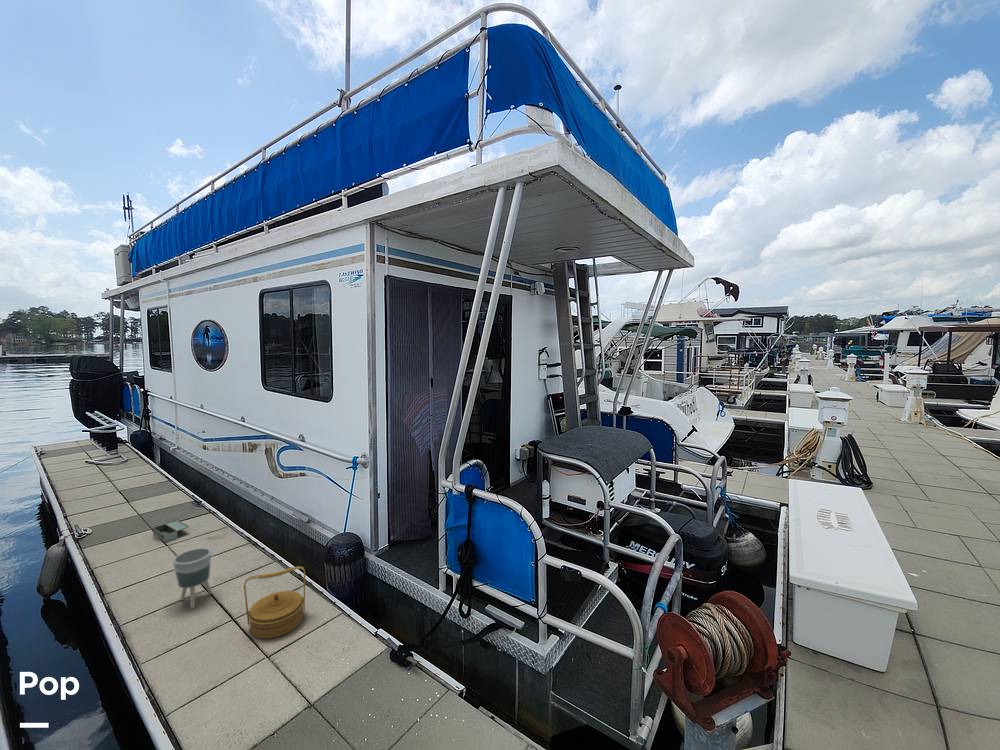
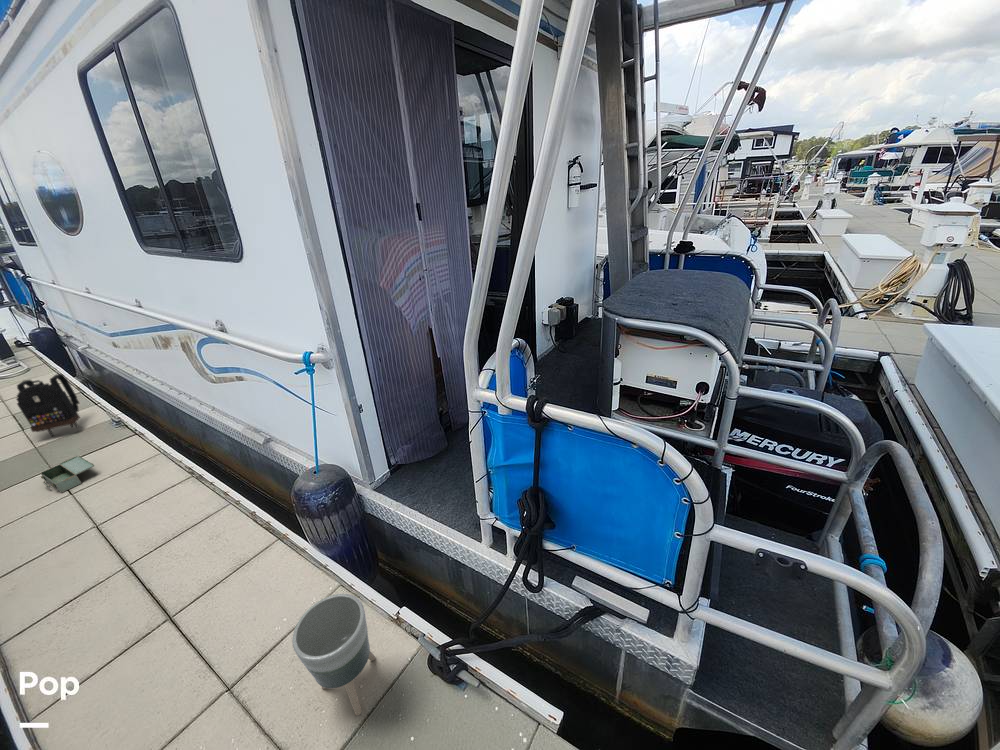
backpack: none [144,462,178,508] -> present [17,374,80,436]
planter: present [173,548,212,609] -> present [292,594,375,715]
basket: present [244,566,305,639] -> none [145,548,274,669]

